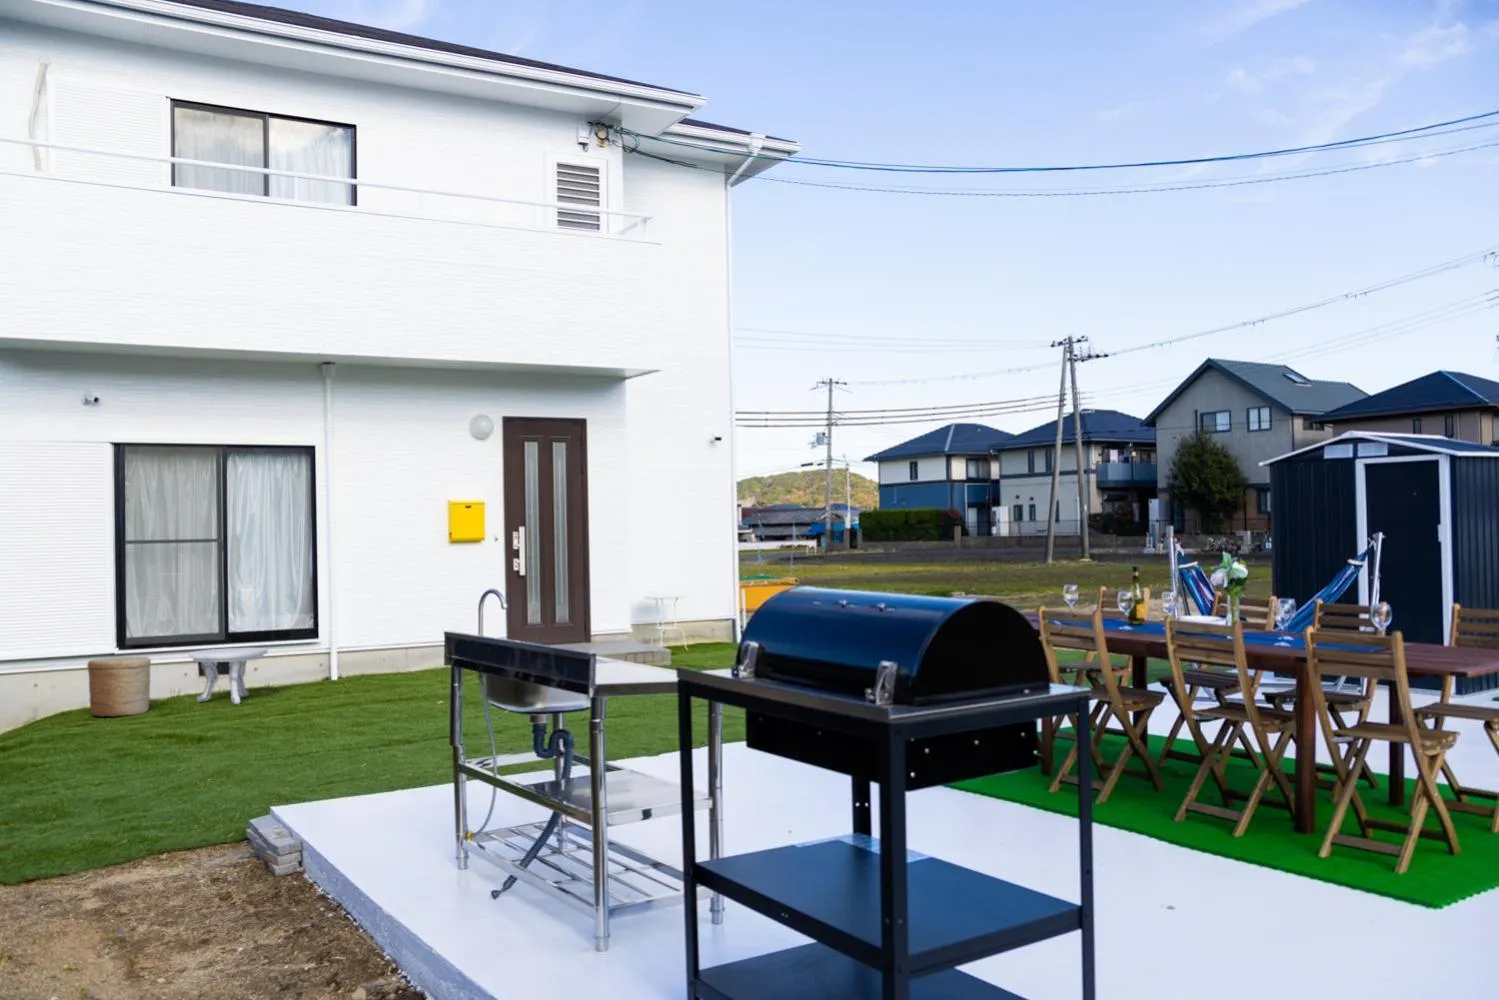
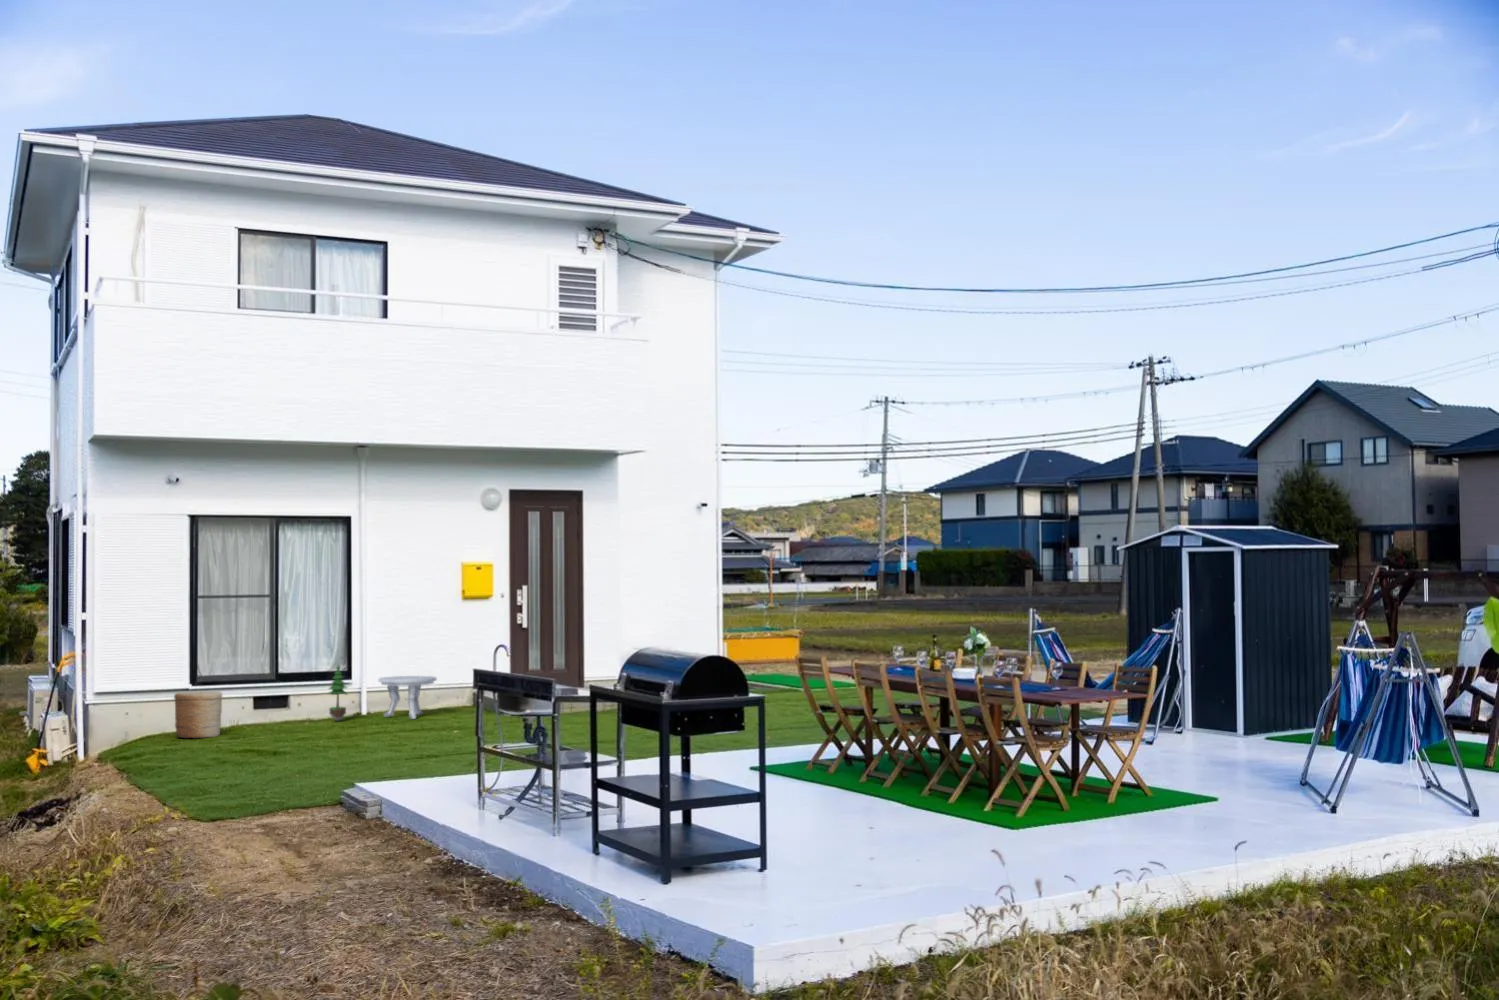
potted tree: none [288,620,314,690] -> present [329,666,347,721]
side table: present [189,648,267,704] -> present [379,676,436,719]

